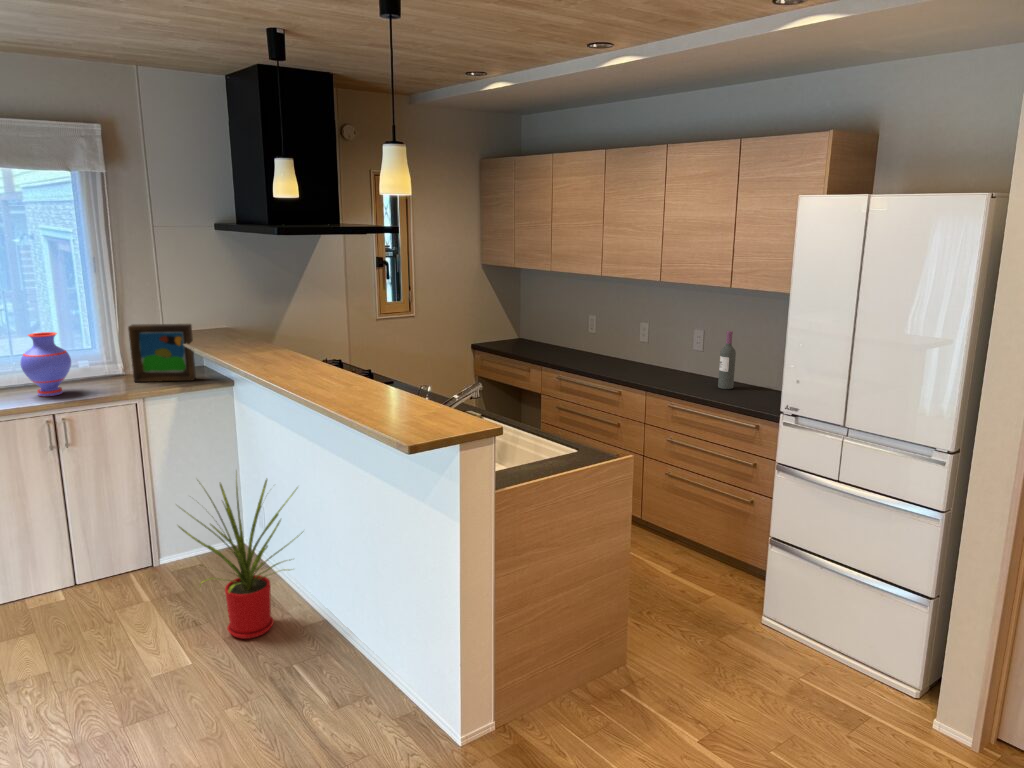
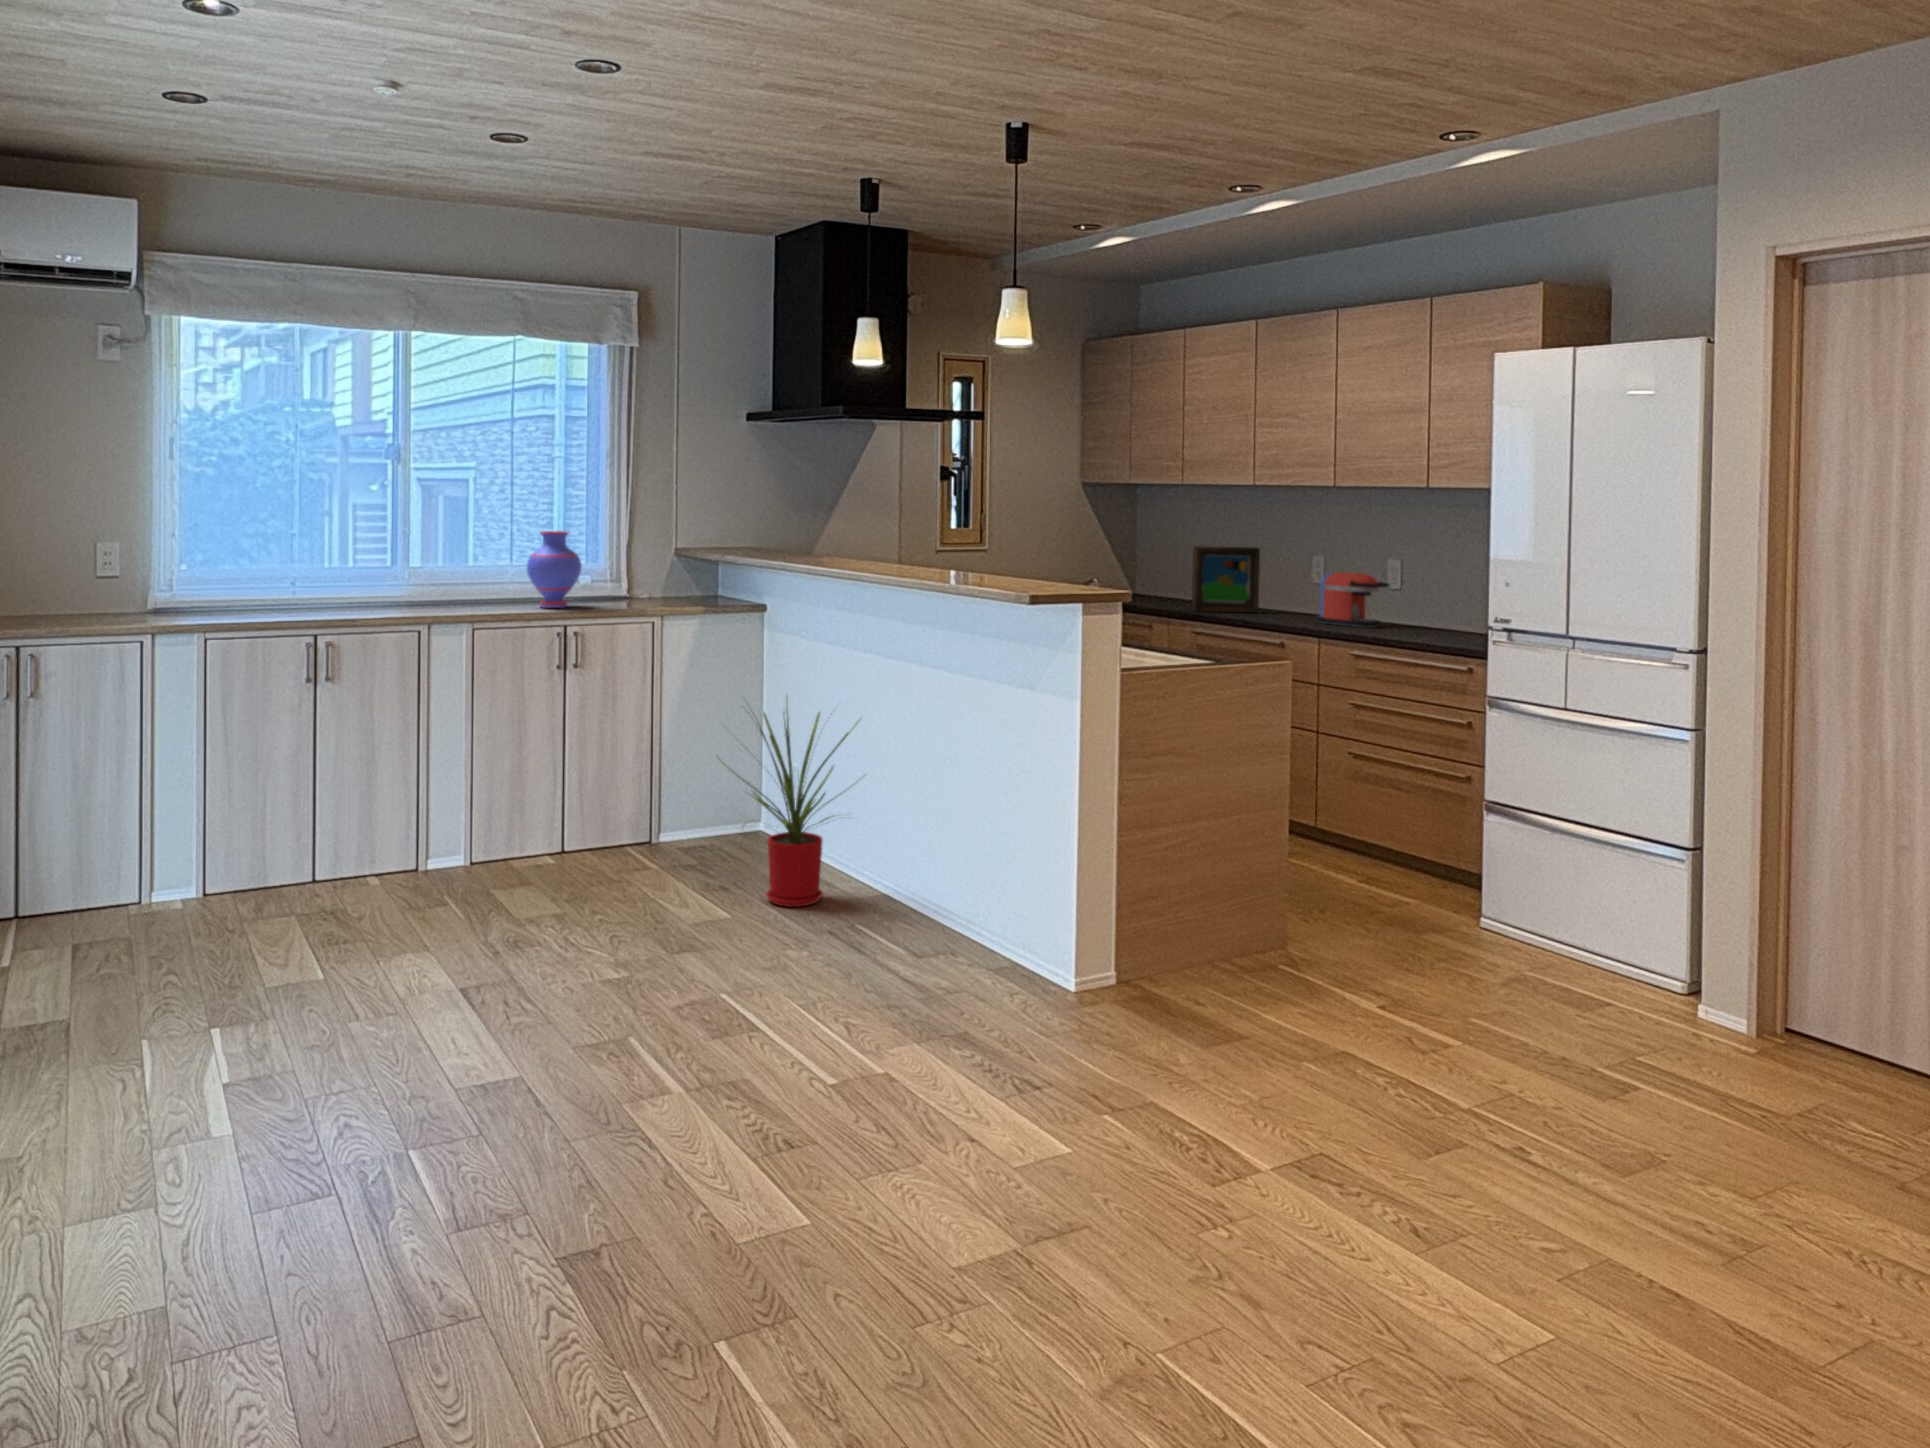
picture frame: present [128,324,196,382] -> present [1192,546,1260,613]
wine bottle: present [718,331,736,389] -> none [1423,553,1446,633]
coffee maker: none [643,340,695,382] -> present [1317,572,1389,628]

